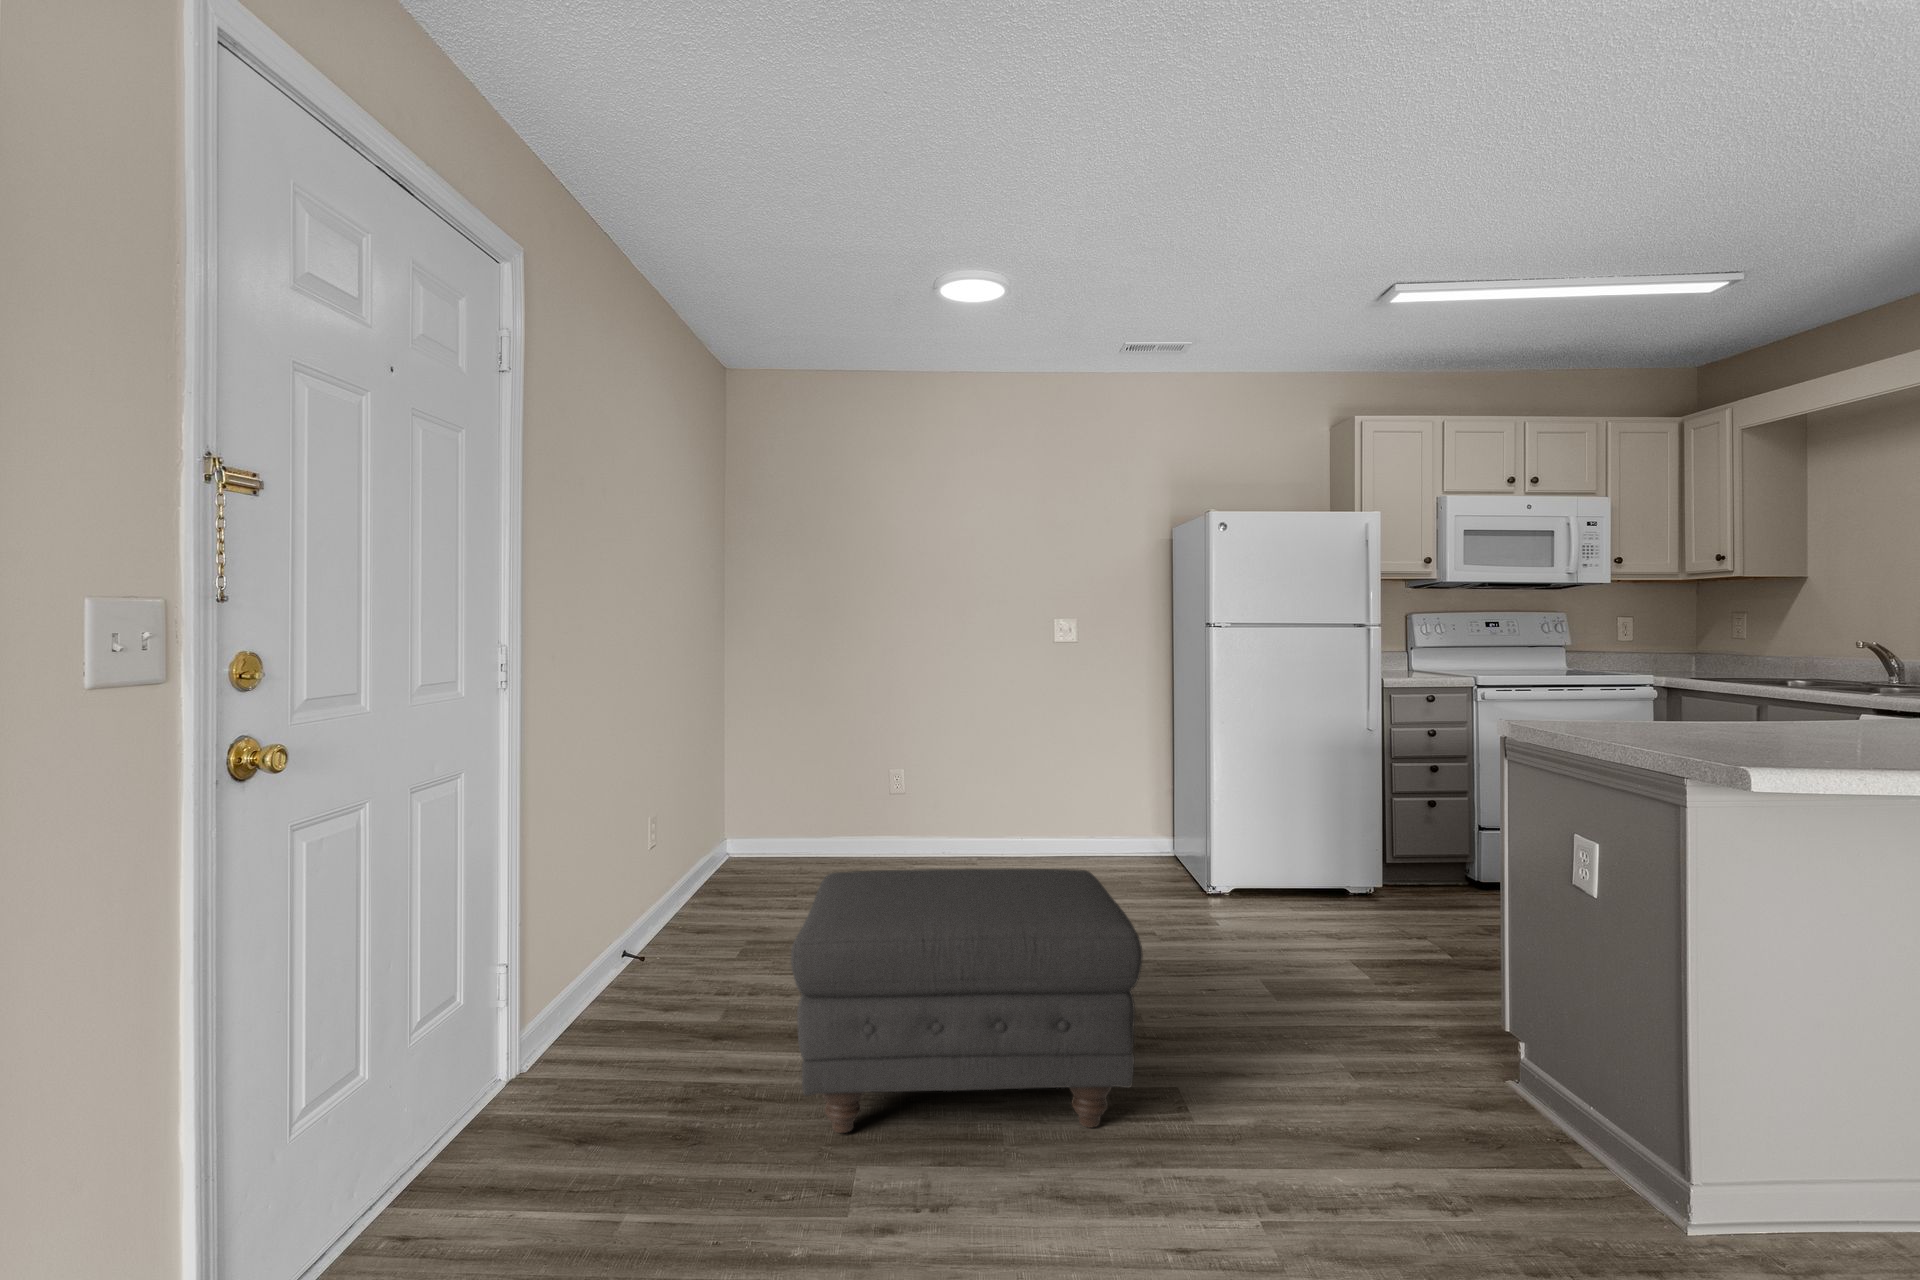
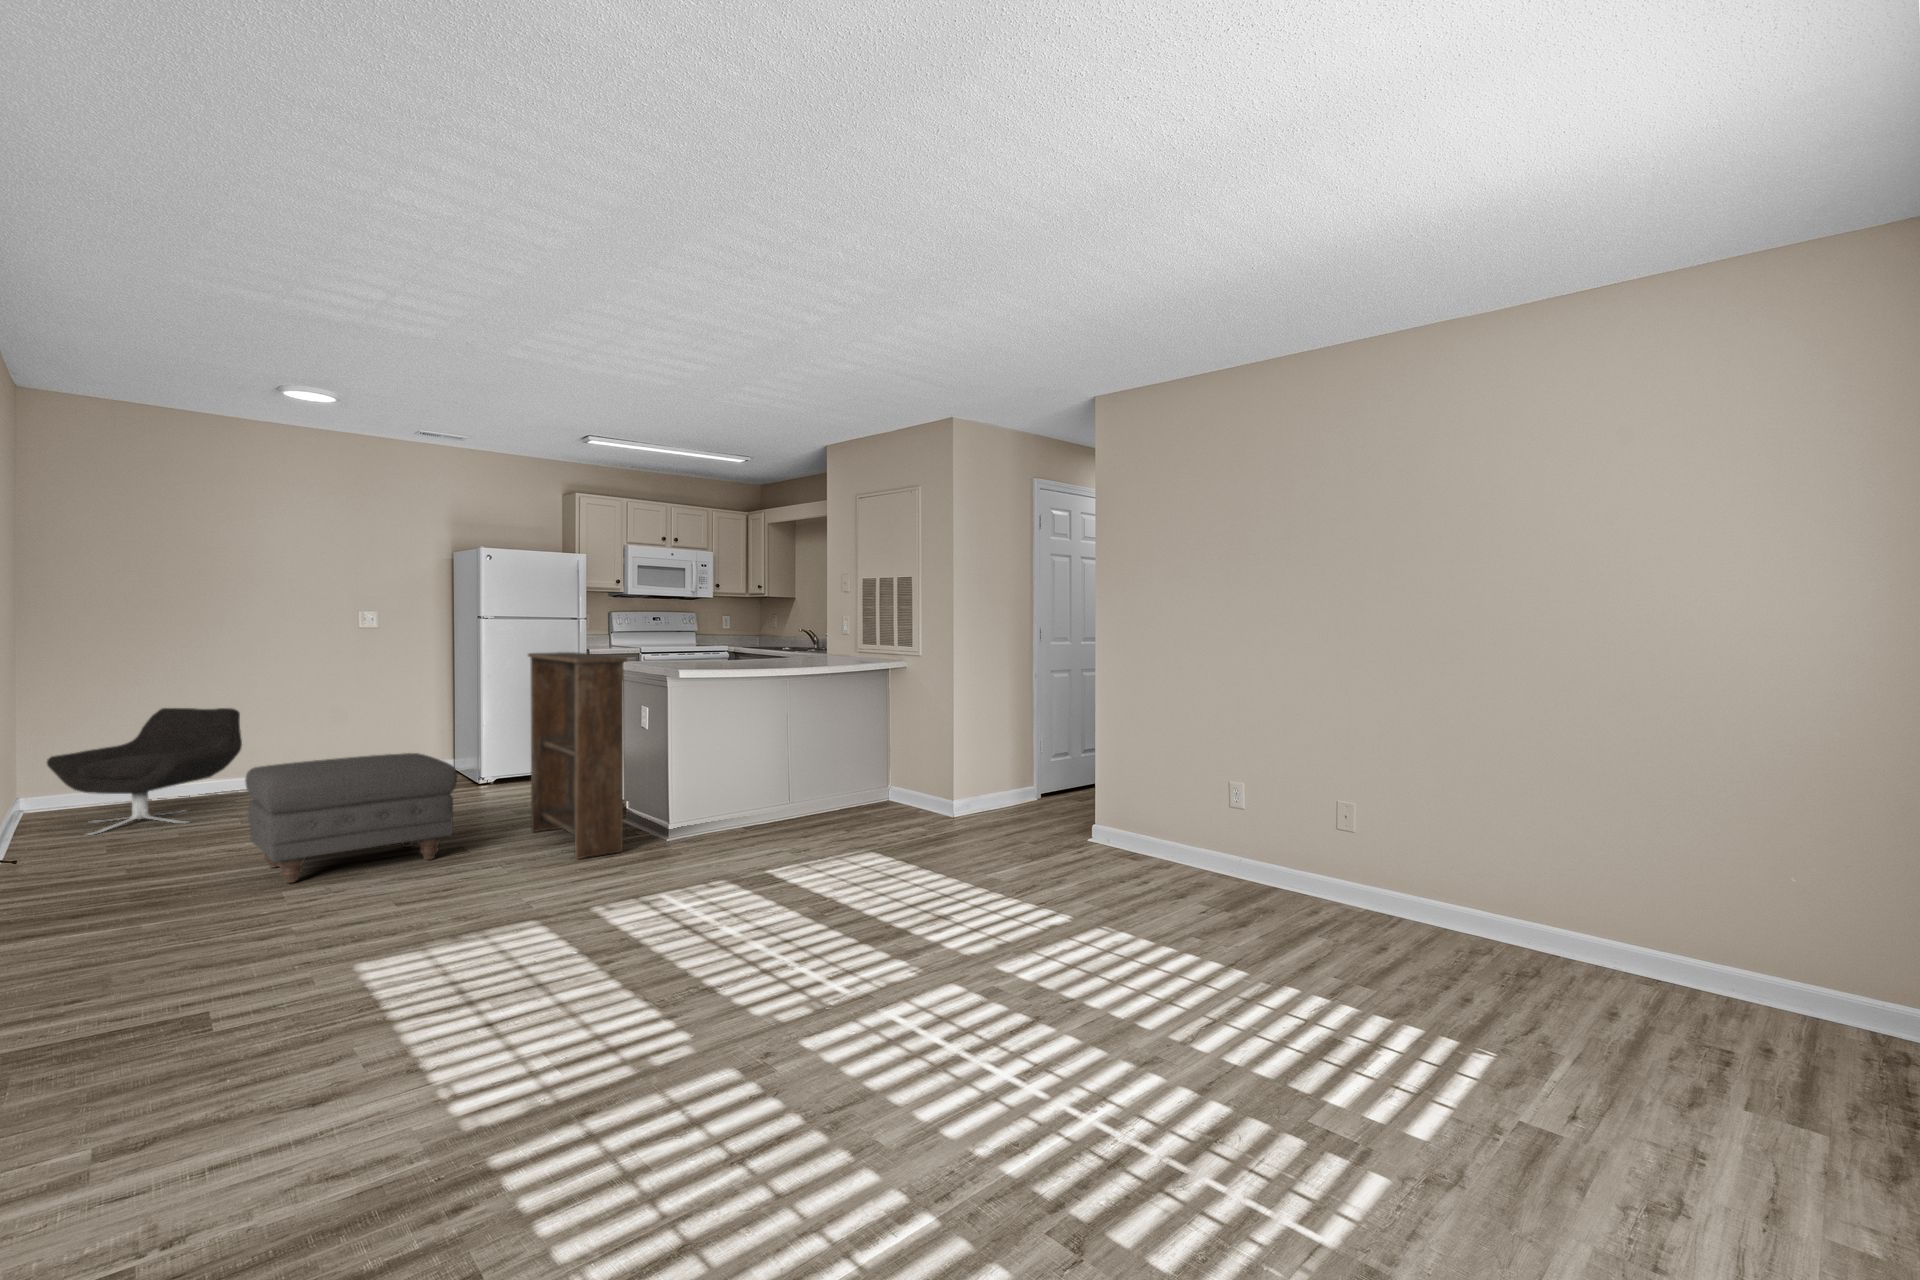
bookshelf: none [1290,681,1582,1274] -> present [528,652,627,859]
lounge chair: none [722,742,910,908] -> present [47,708,242,835]

